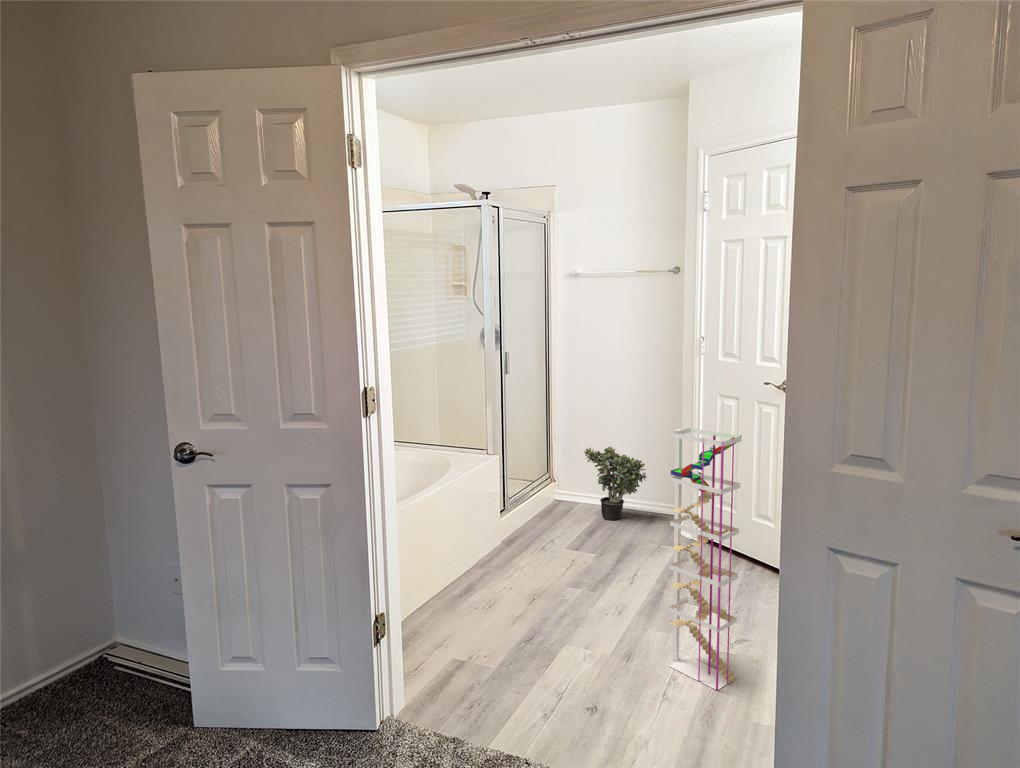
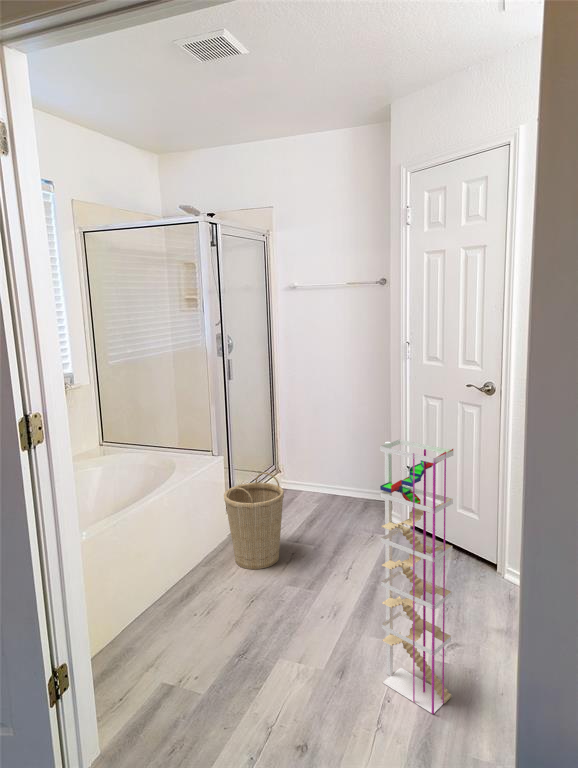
potted plant: present [584,447,647,520] -> none [304,442,361,509]
basket: none [503,472,566,572] -> present [224,472,284,569]

